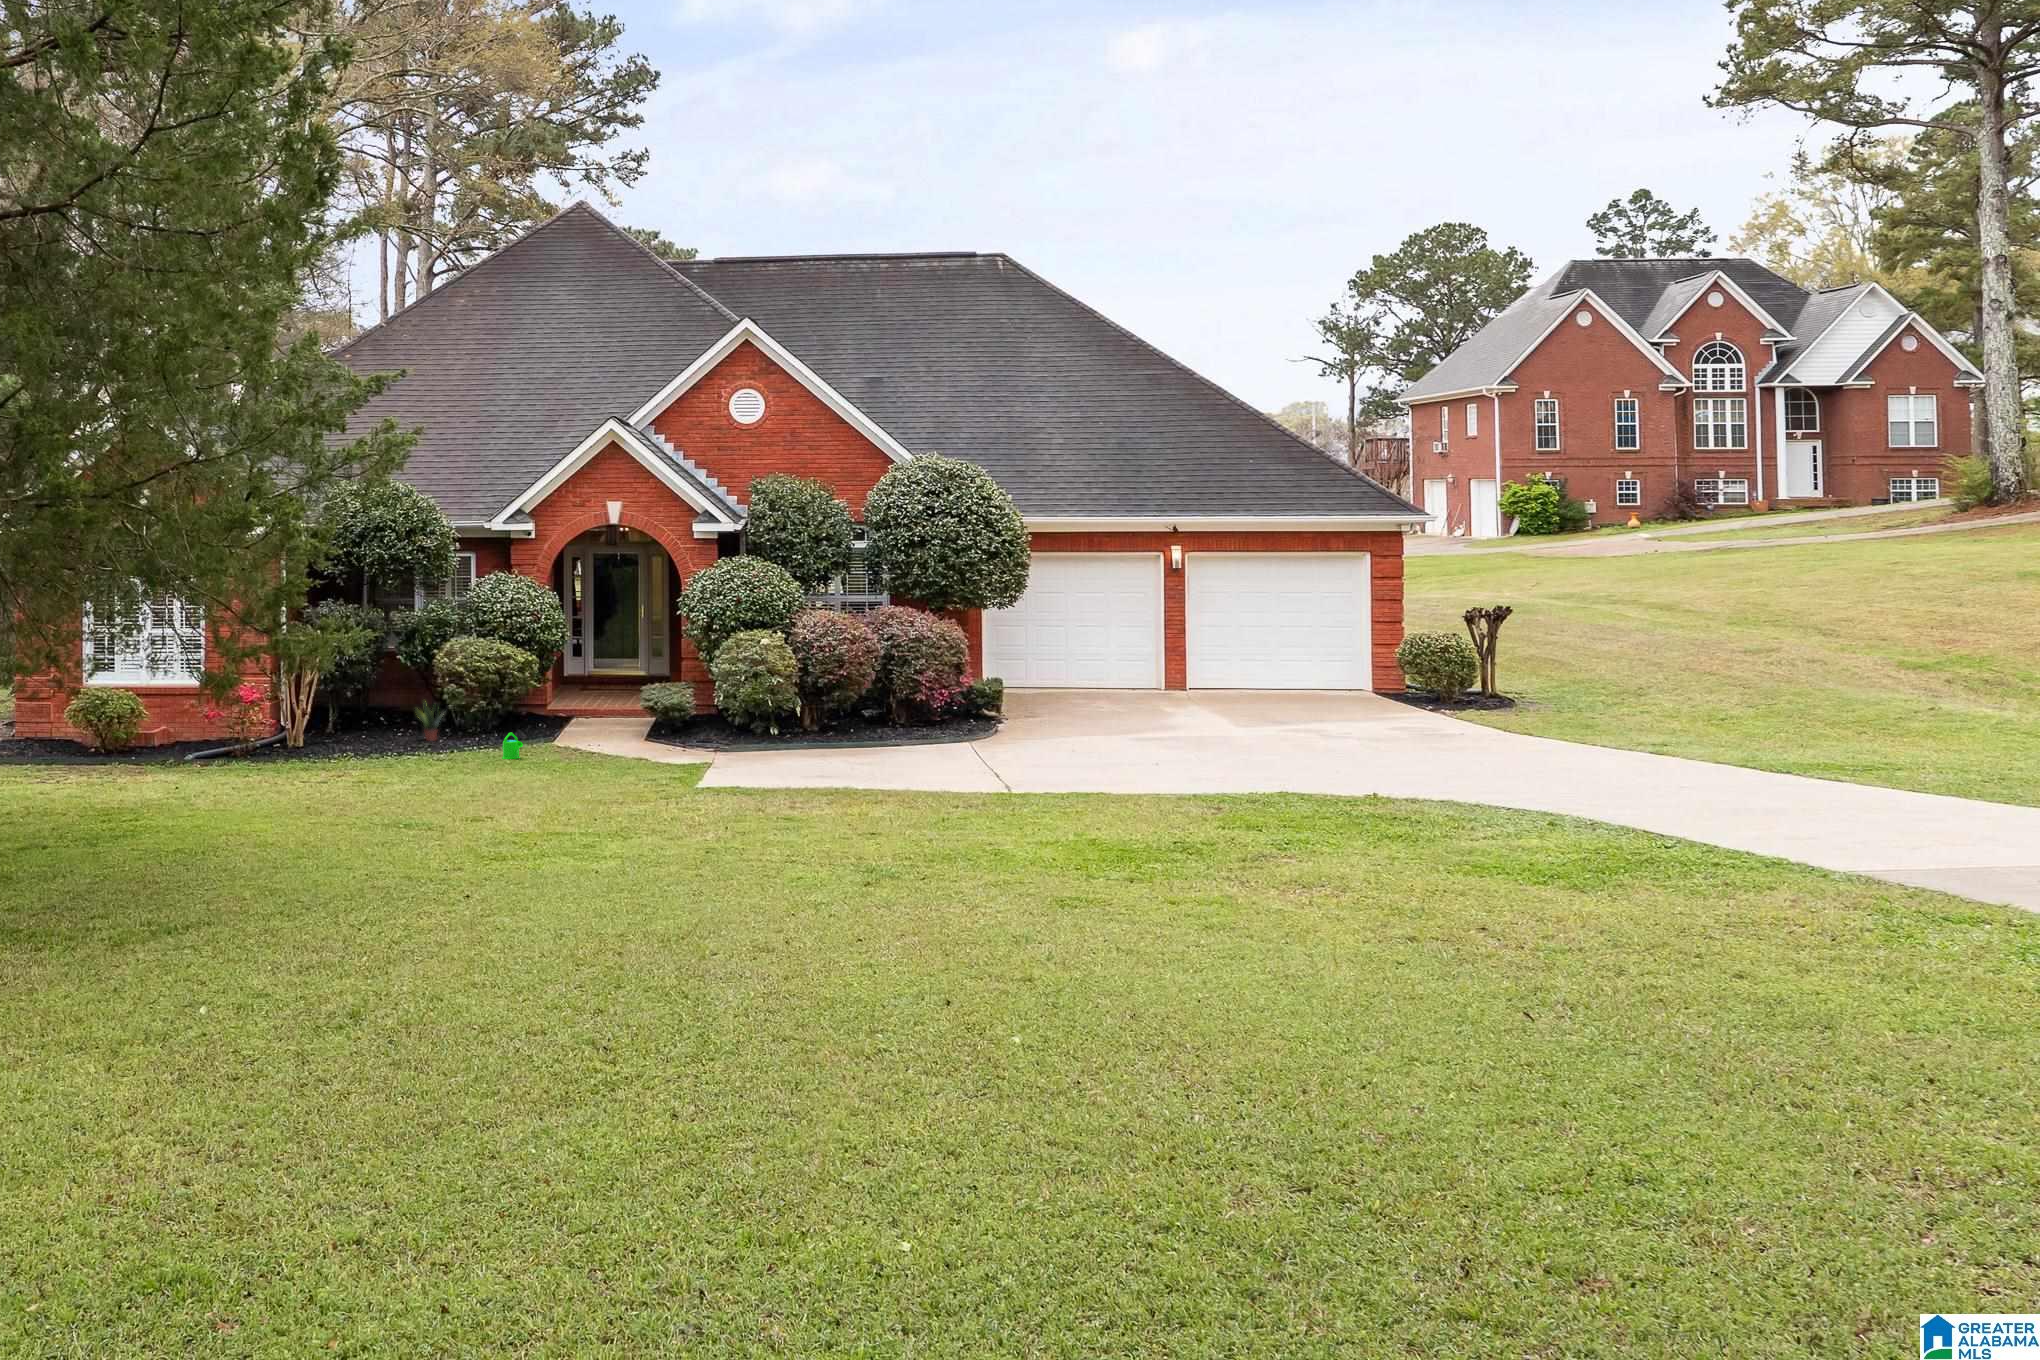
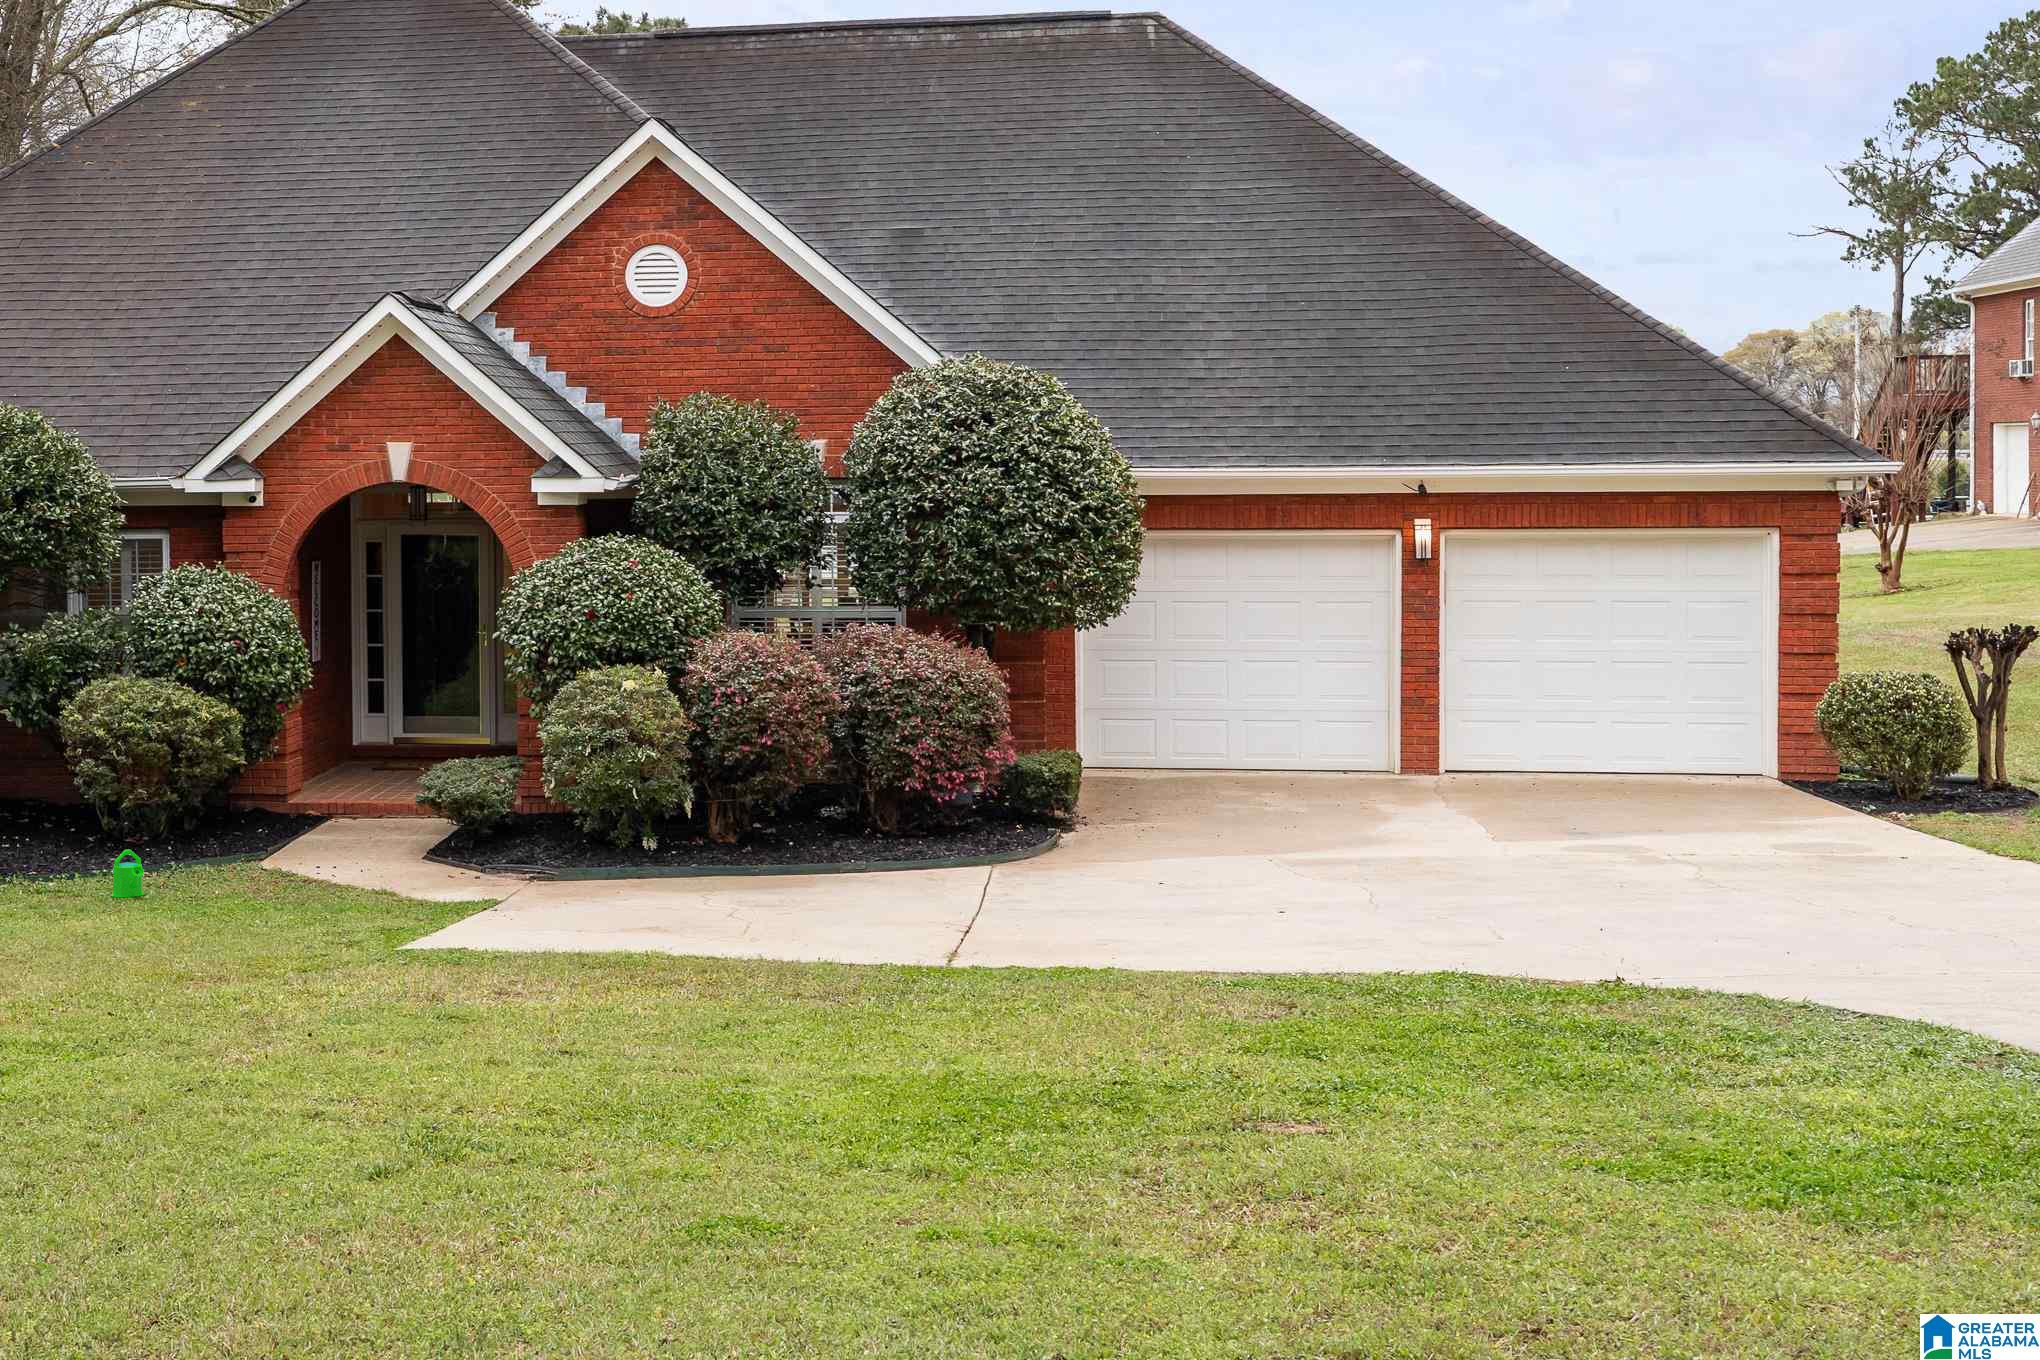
potted plant: present [416,703,444,741] -> none [14,783,72,858]

